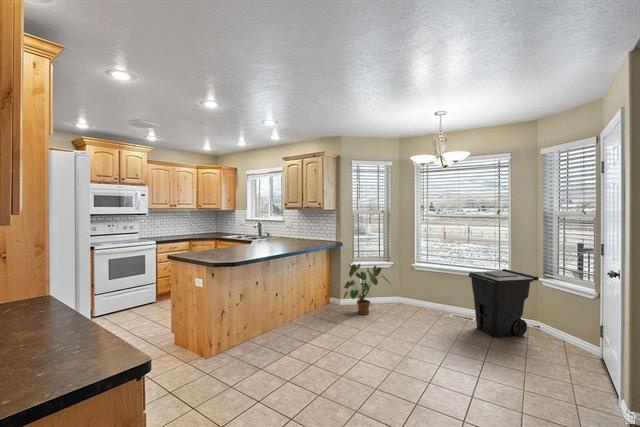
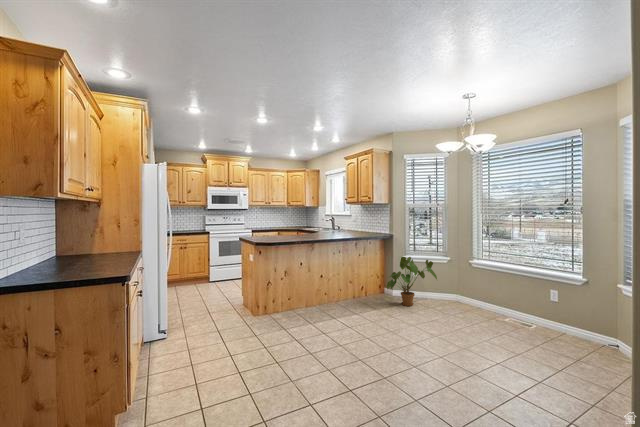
trash can: present [468,269,539,338] -> none [515,270,604,350]

